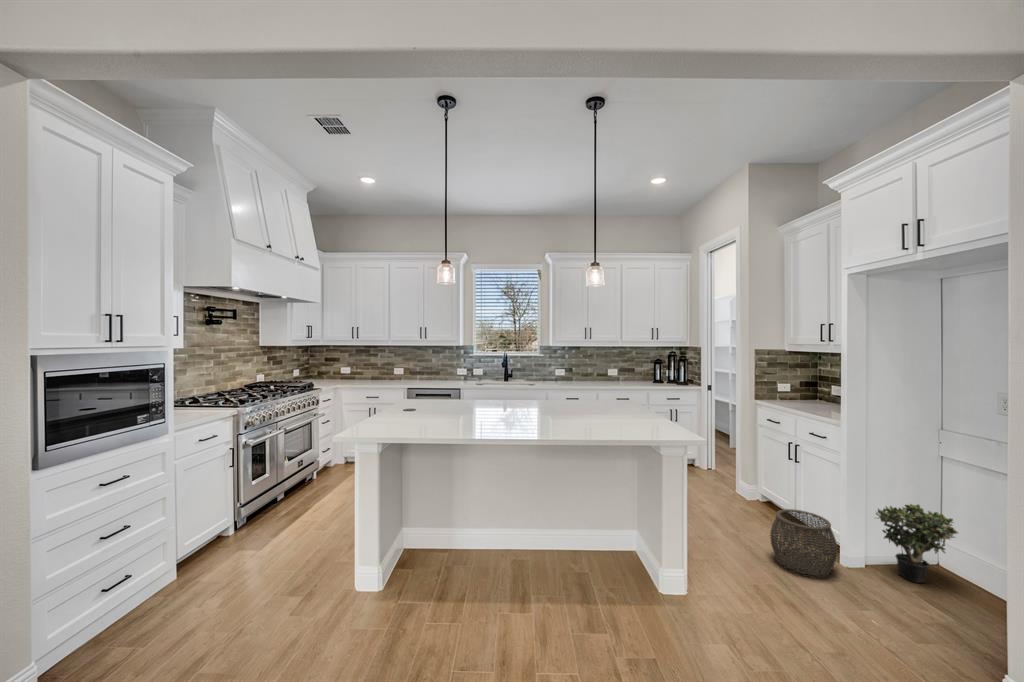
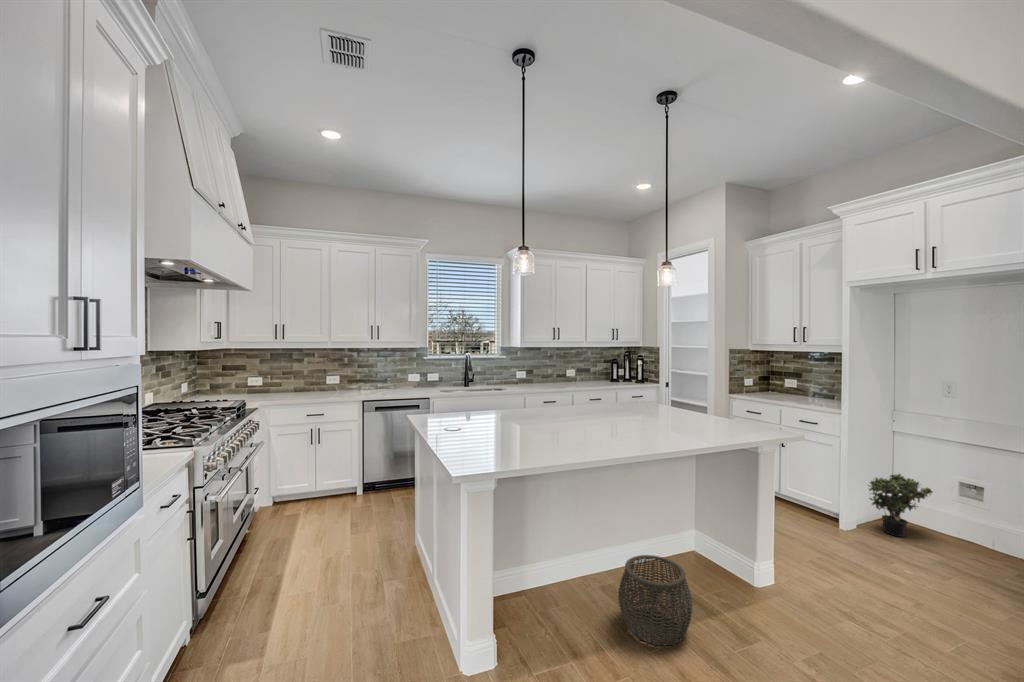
woven basket: present [770,509,837,576] -> present [618,555,693,646]

